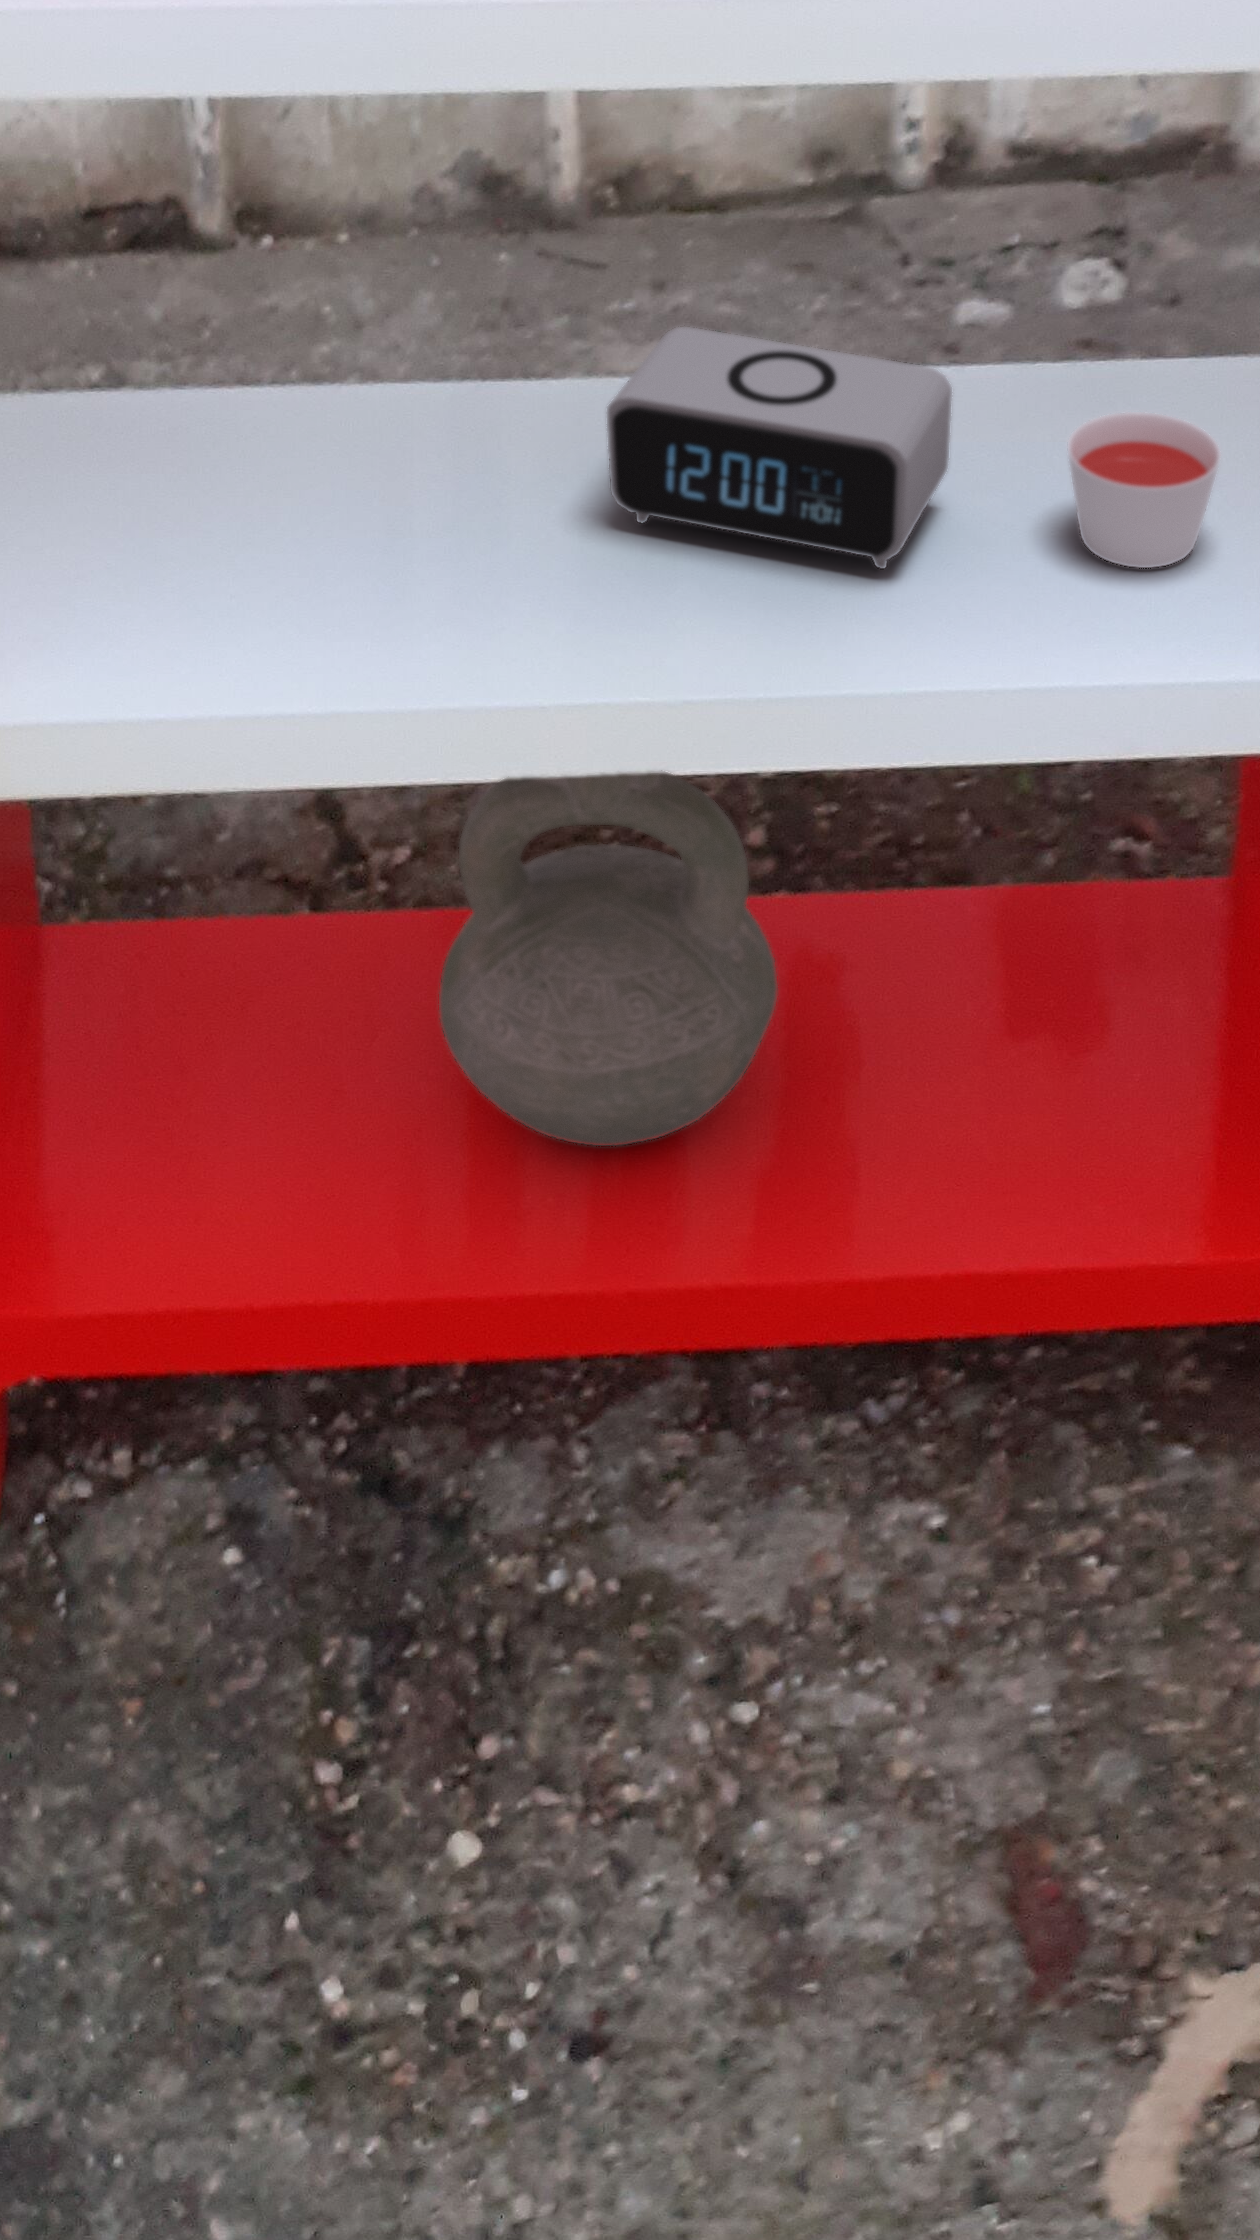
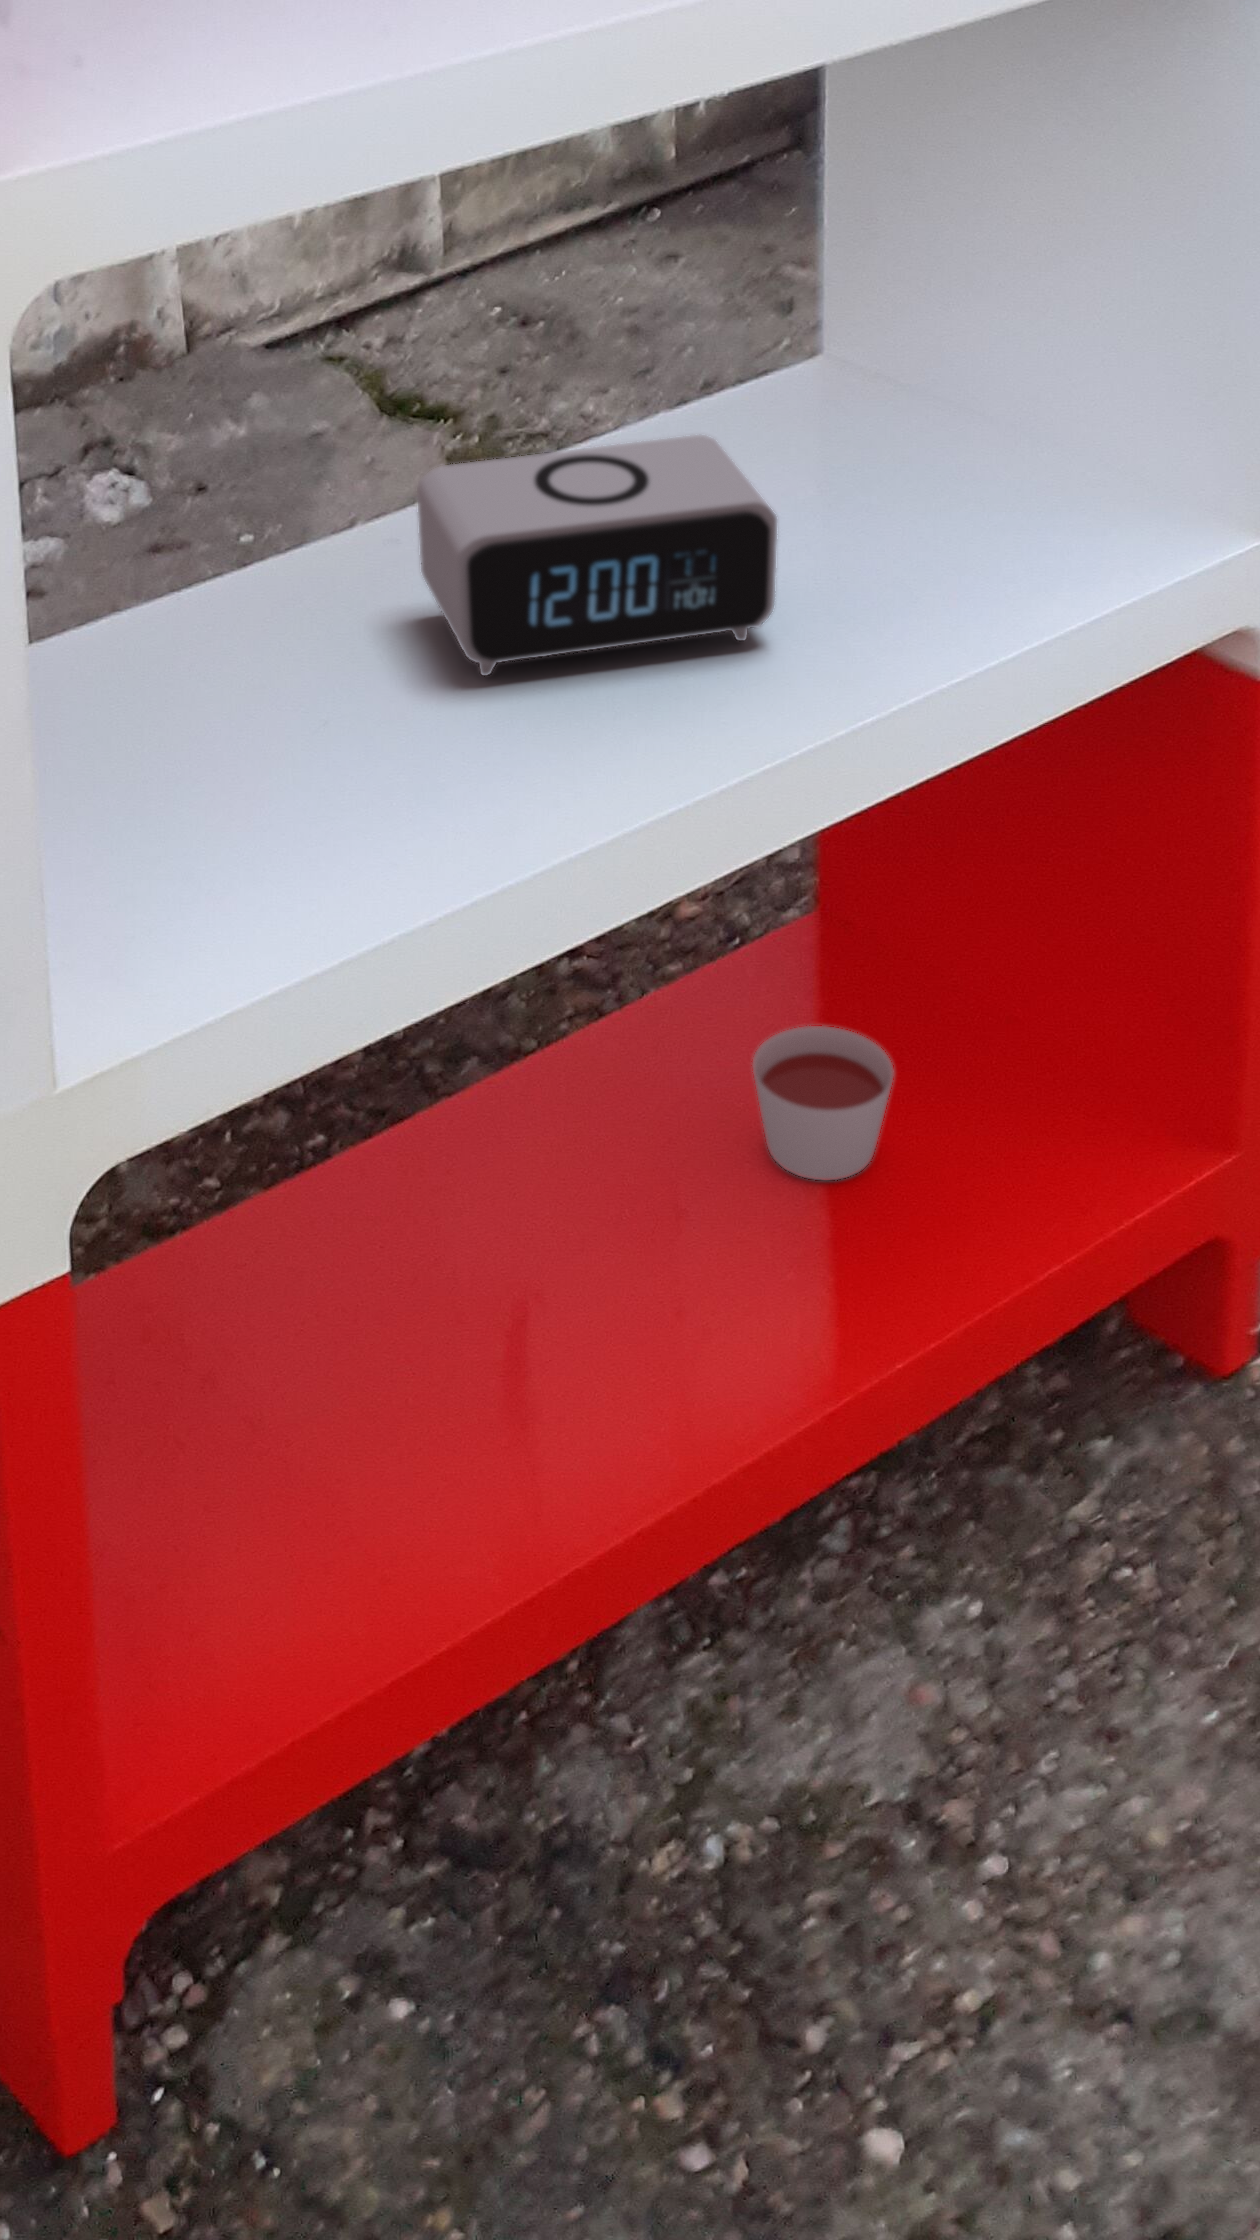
candle: present [1068,412,1221,568] -> present [753,1026,893,1180]
decorative vase: present [439,772,778,1146] -> none [301,799,670,1391]

